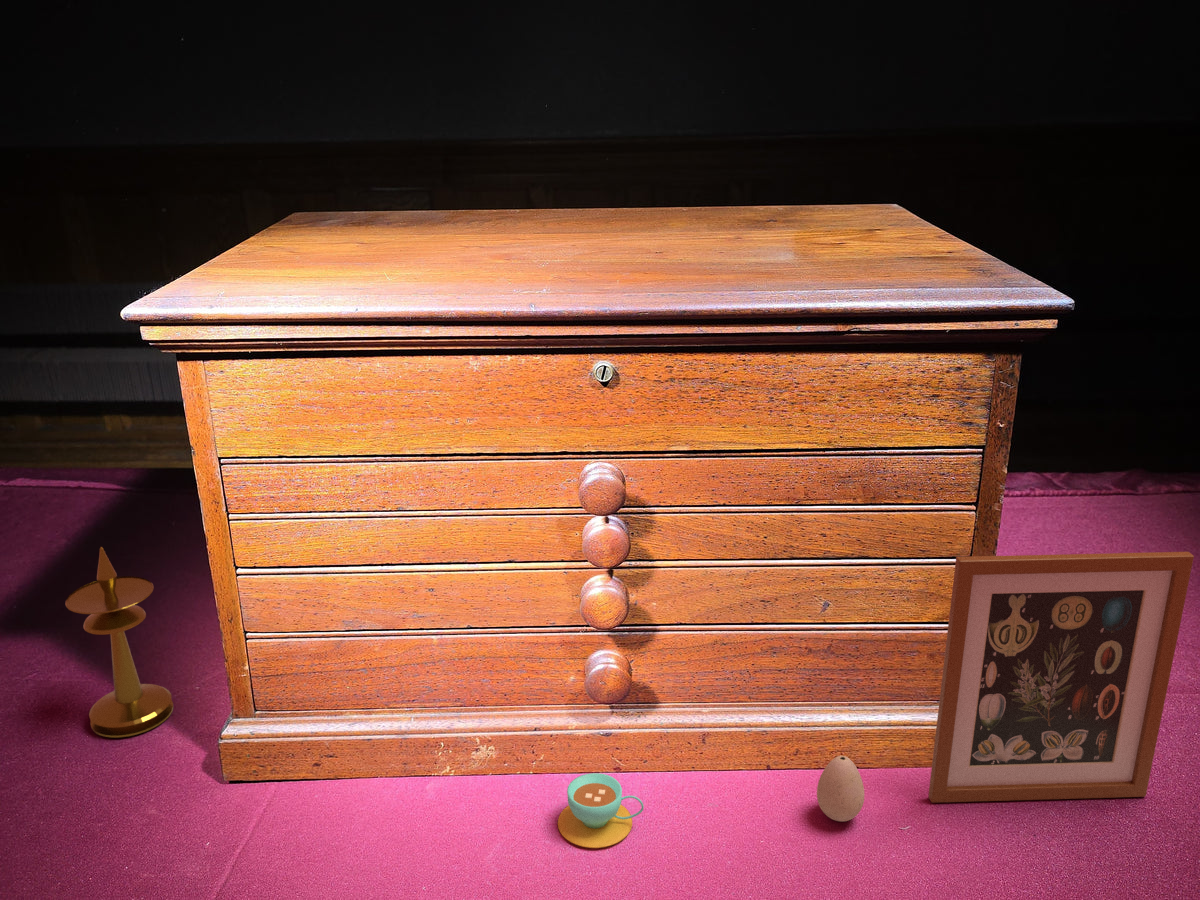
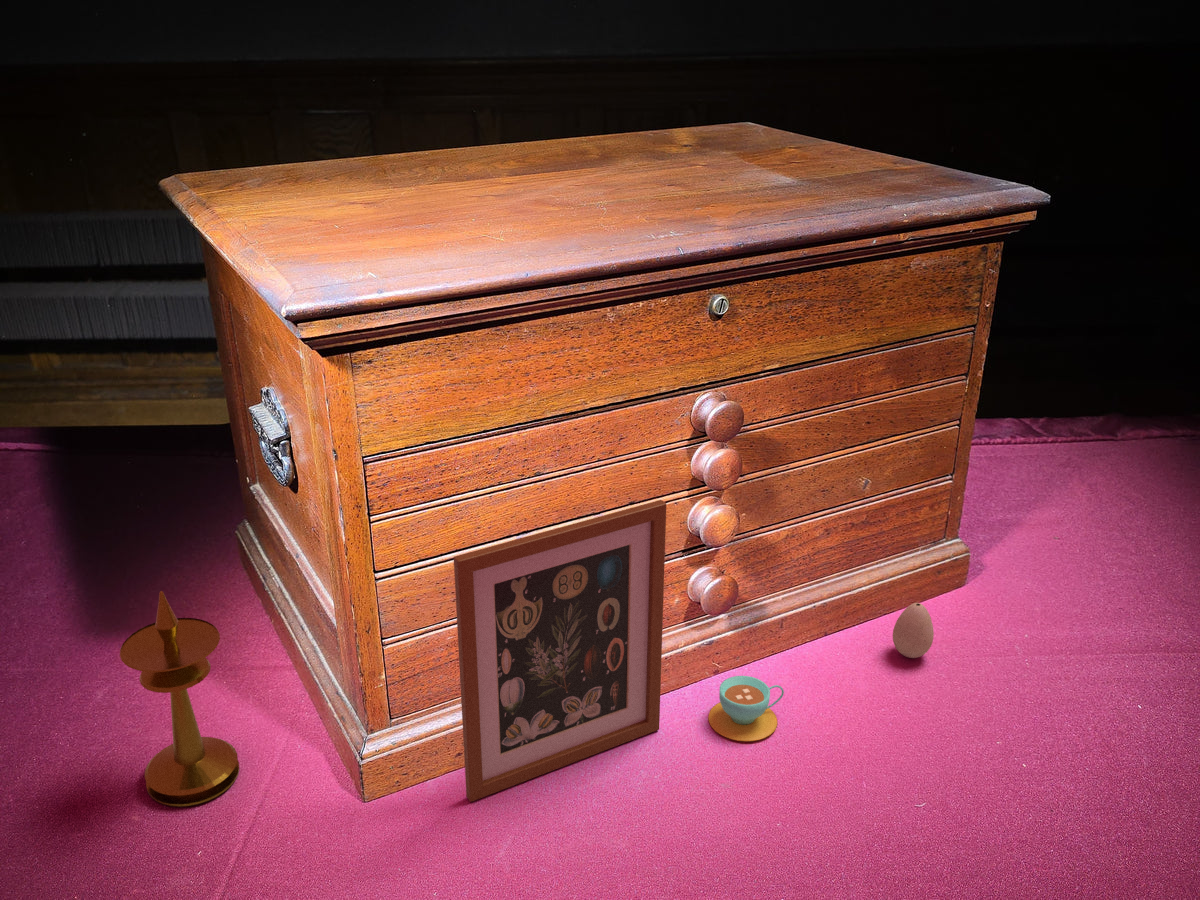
picture frame: present [928,552,1194,803] -> present [454,500,667,802]

